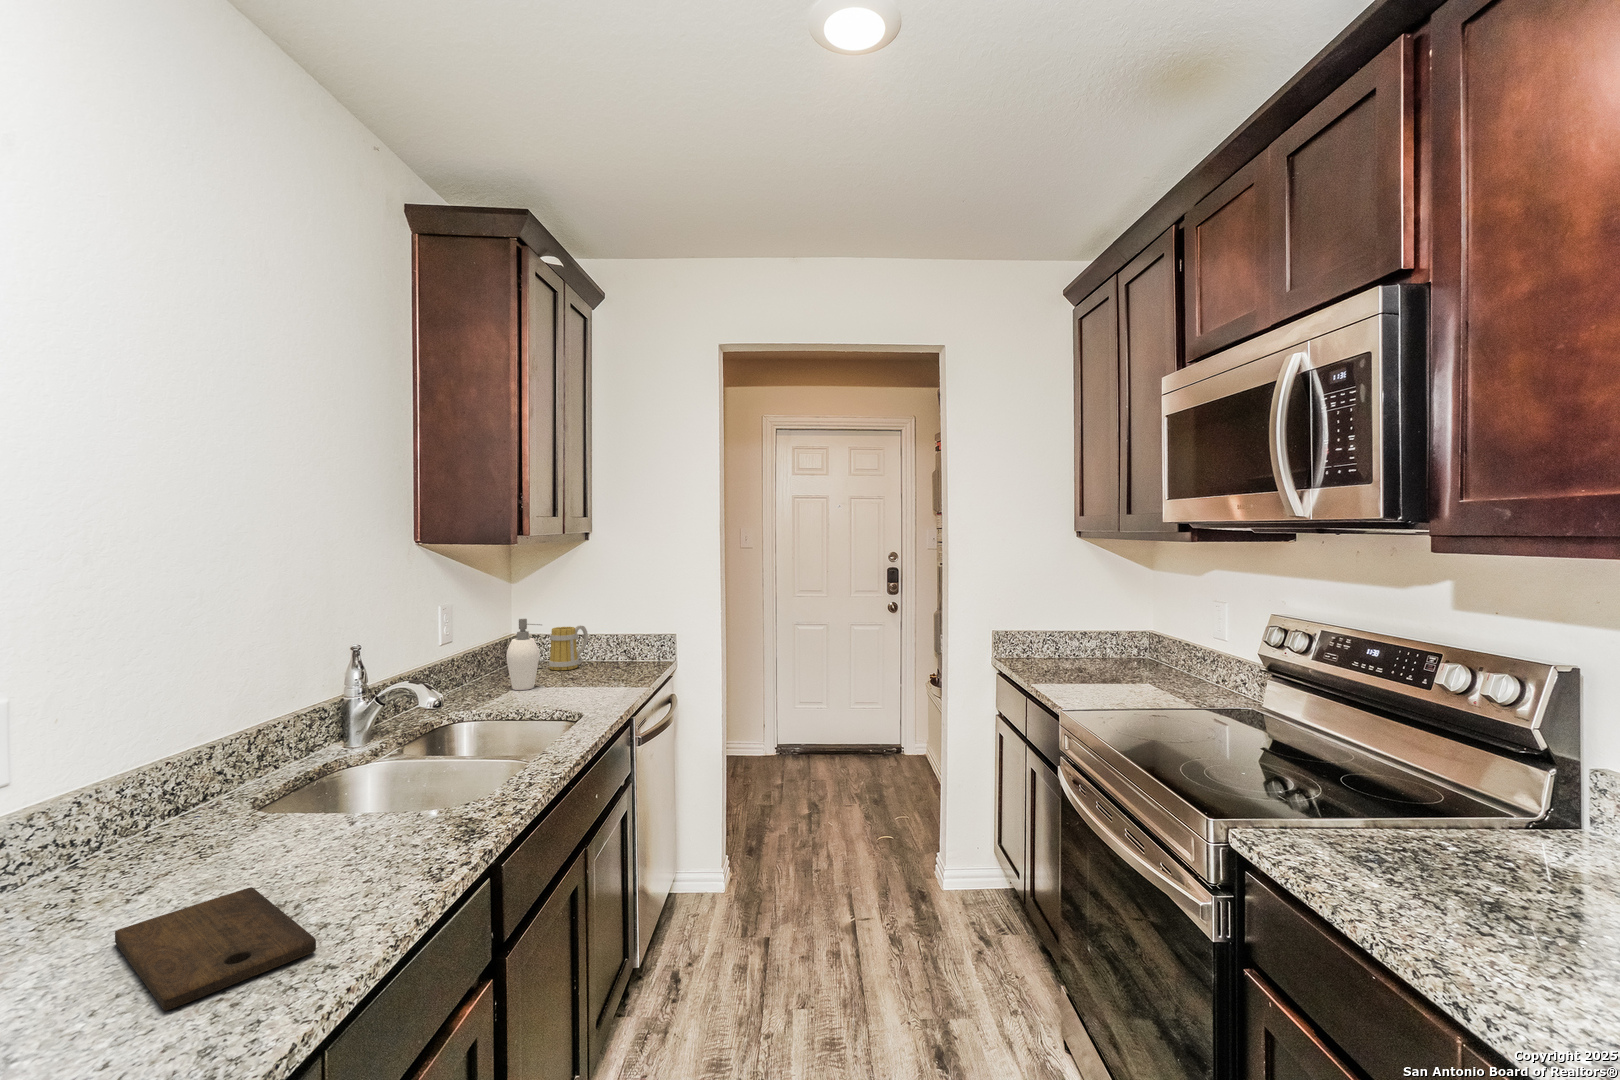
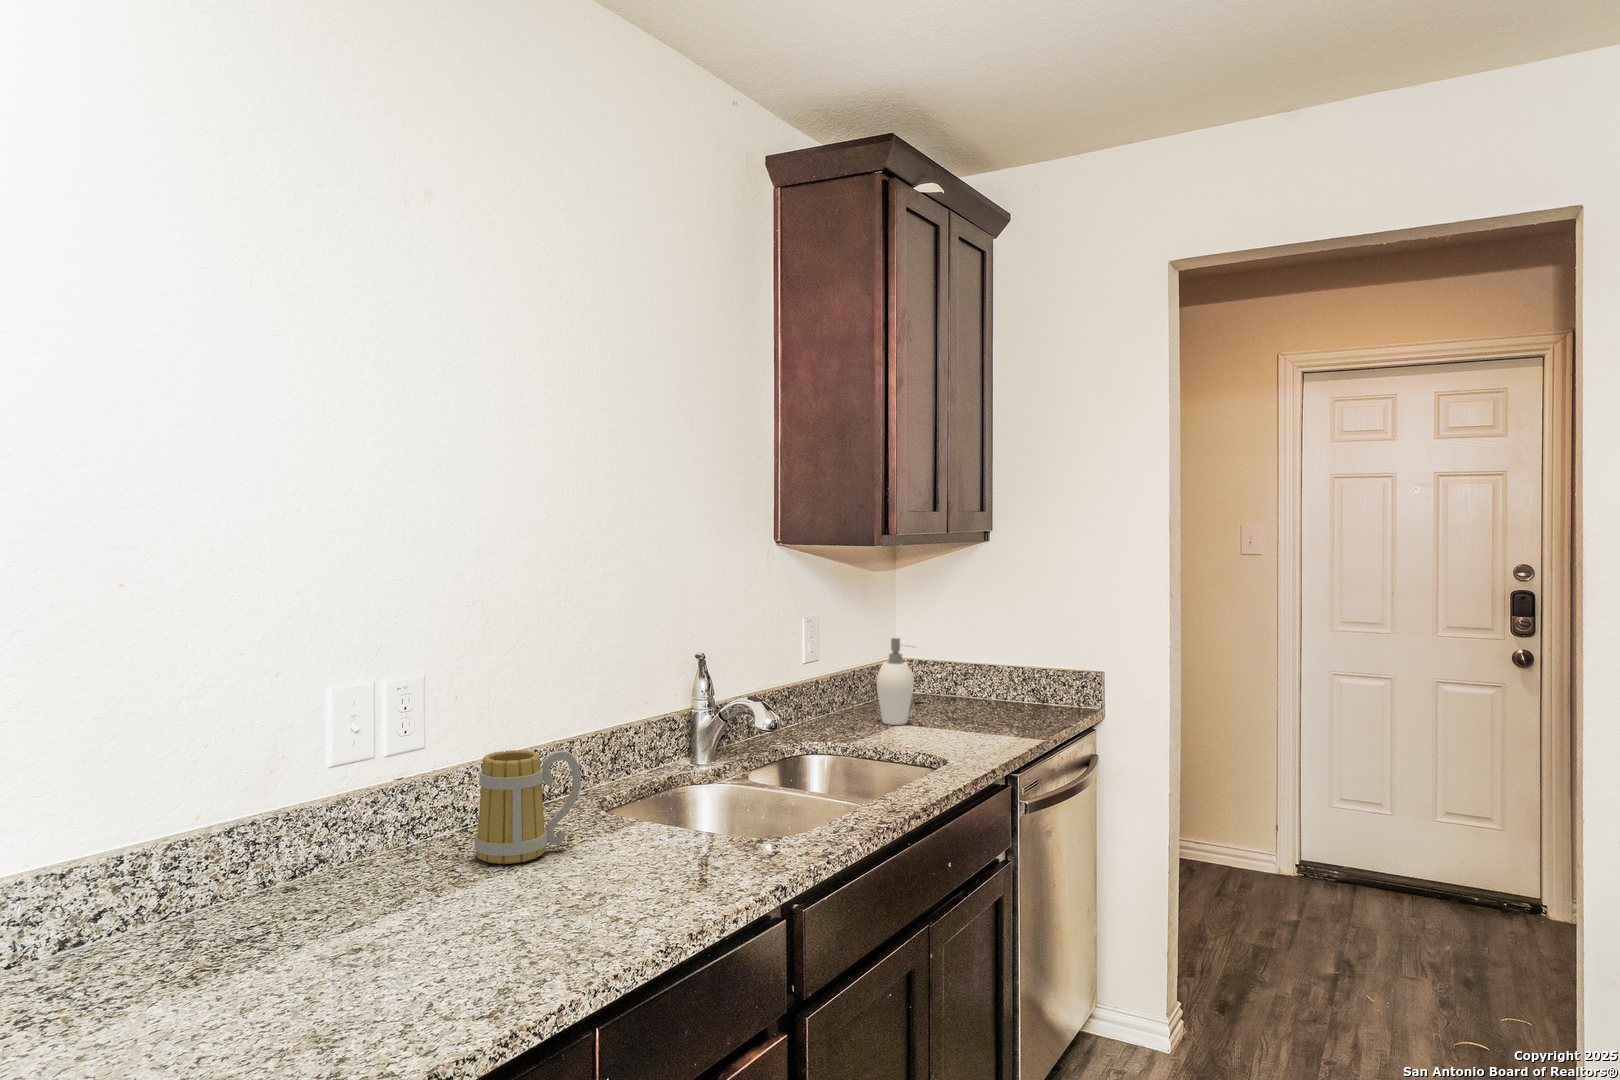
mug: present [549,625,588,670] -> present [474,750,581,864]
cutting board: present [115,887,316,1011] -> none [471,873,602,954]

